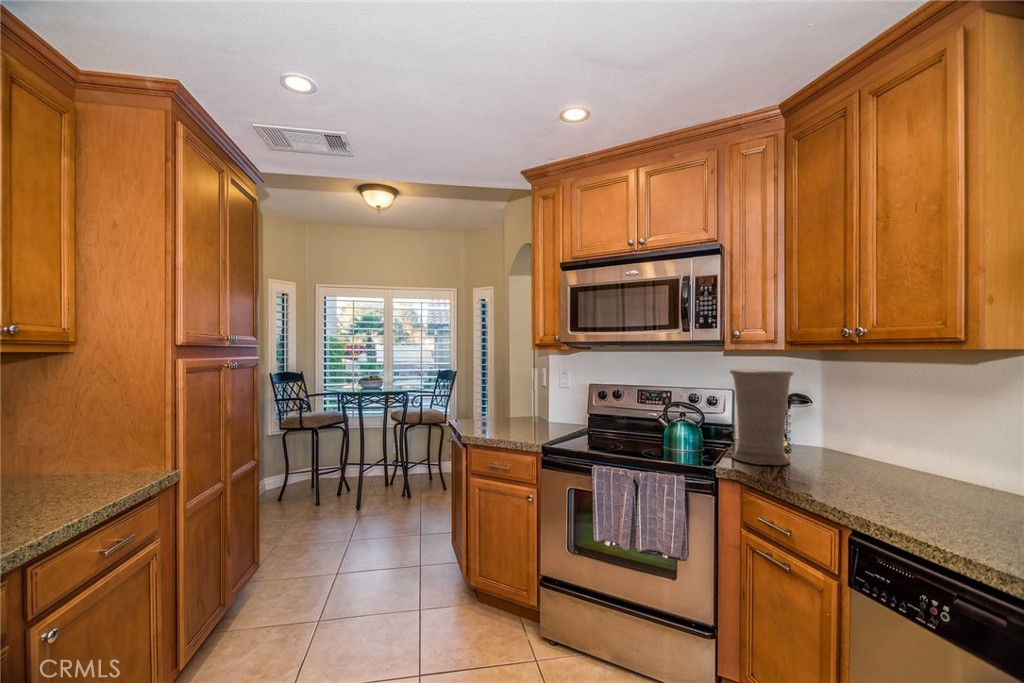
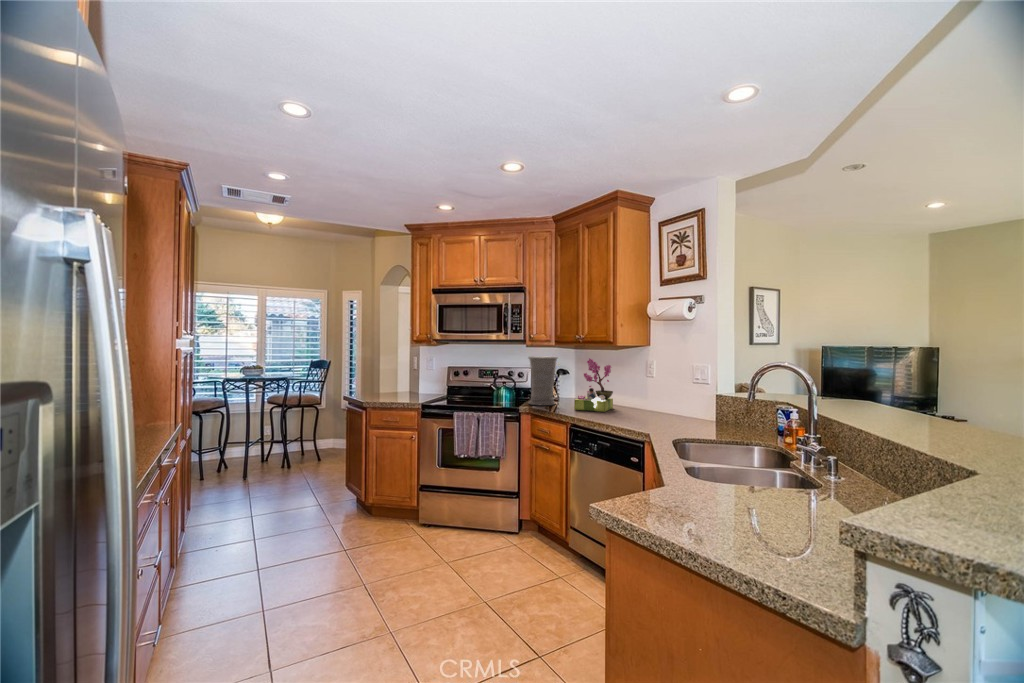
flower arrangement: none [844,373,940,501] -> present [574,358,613,412]

